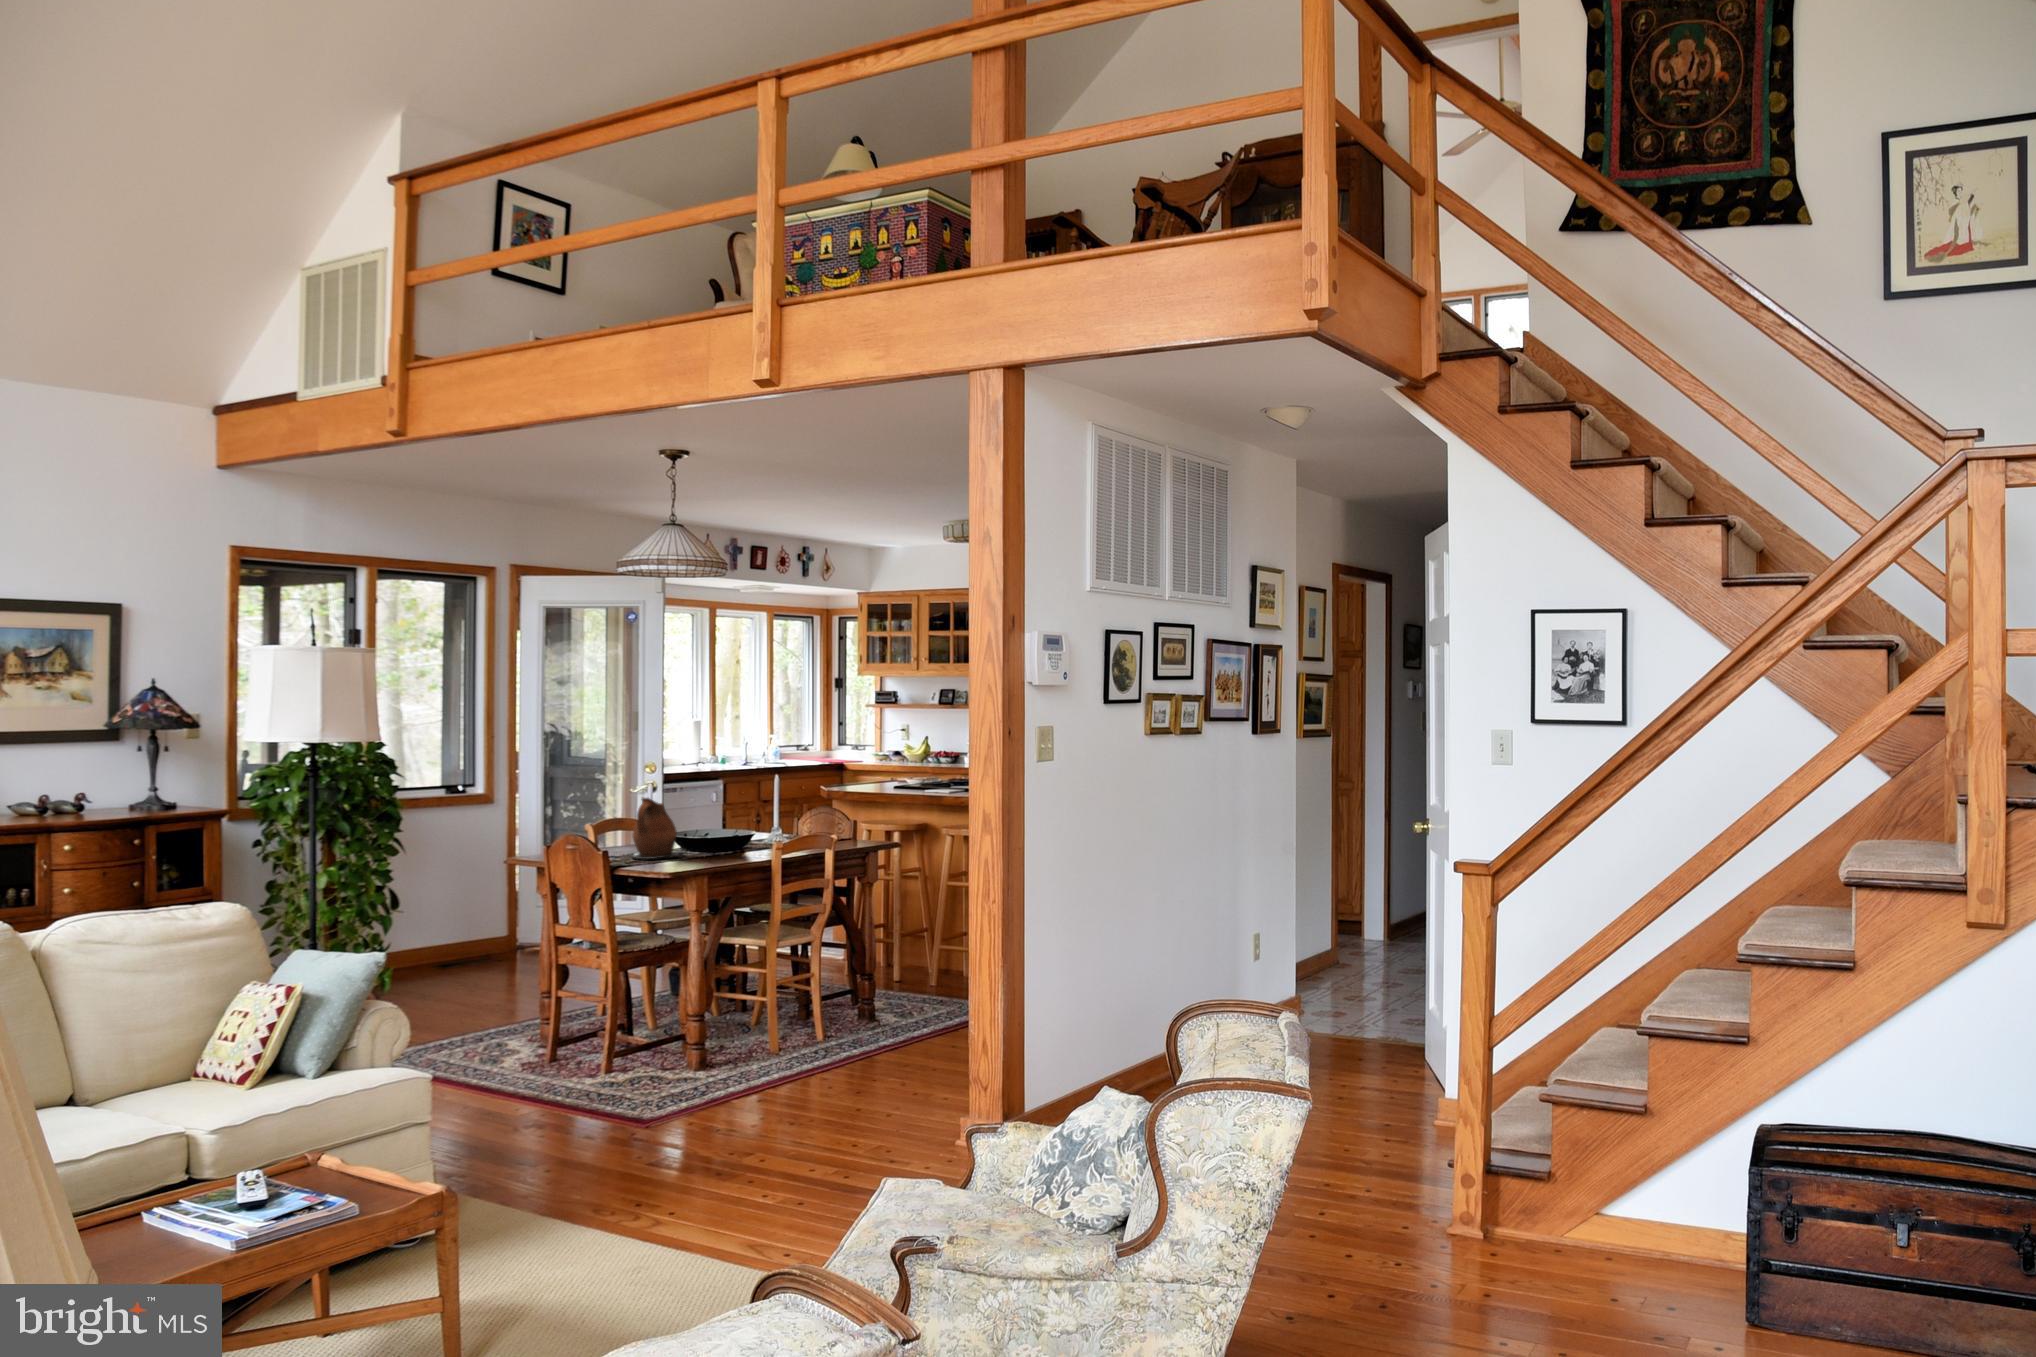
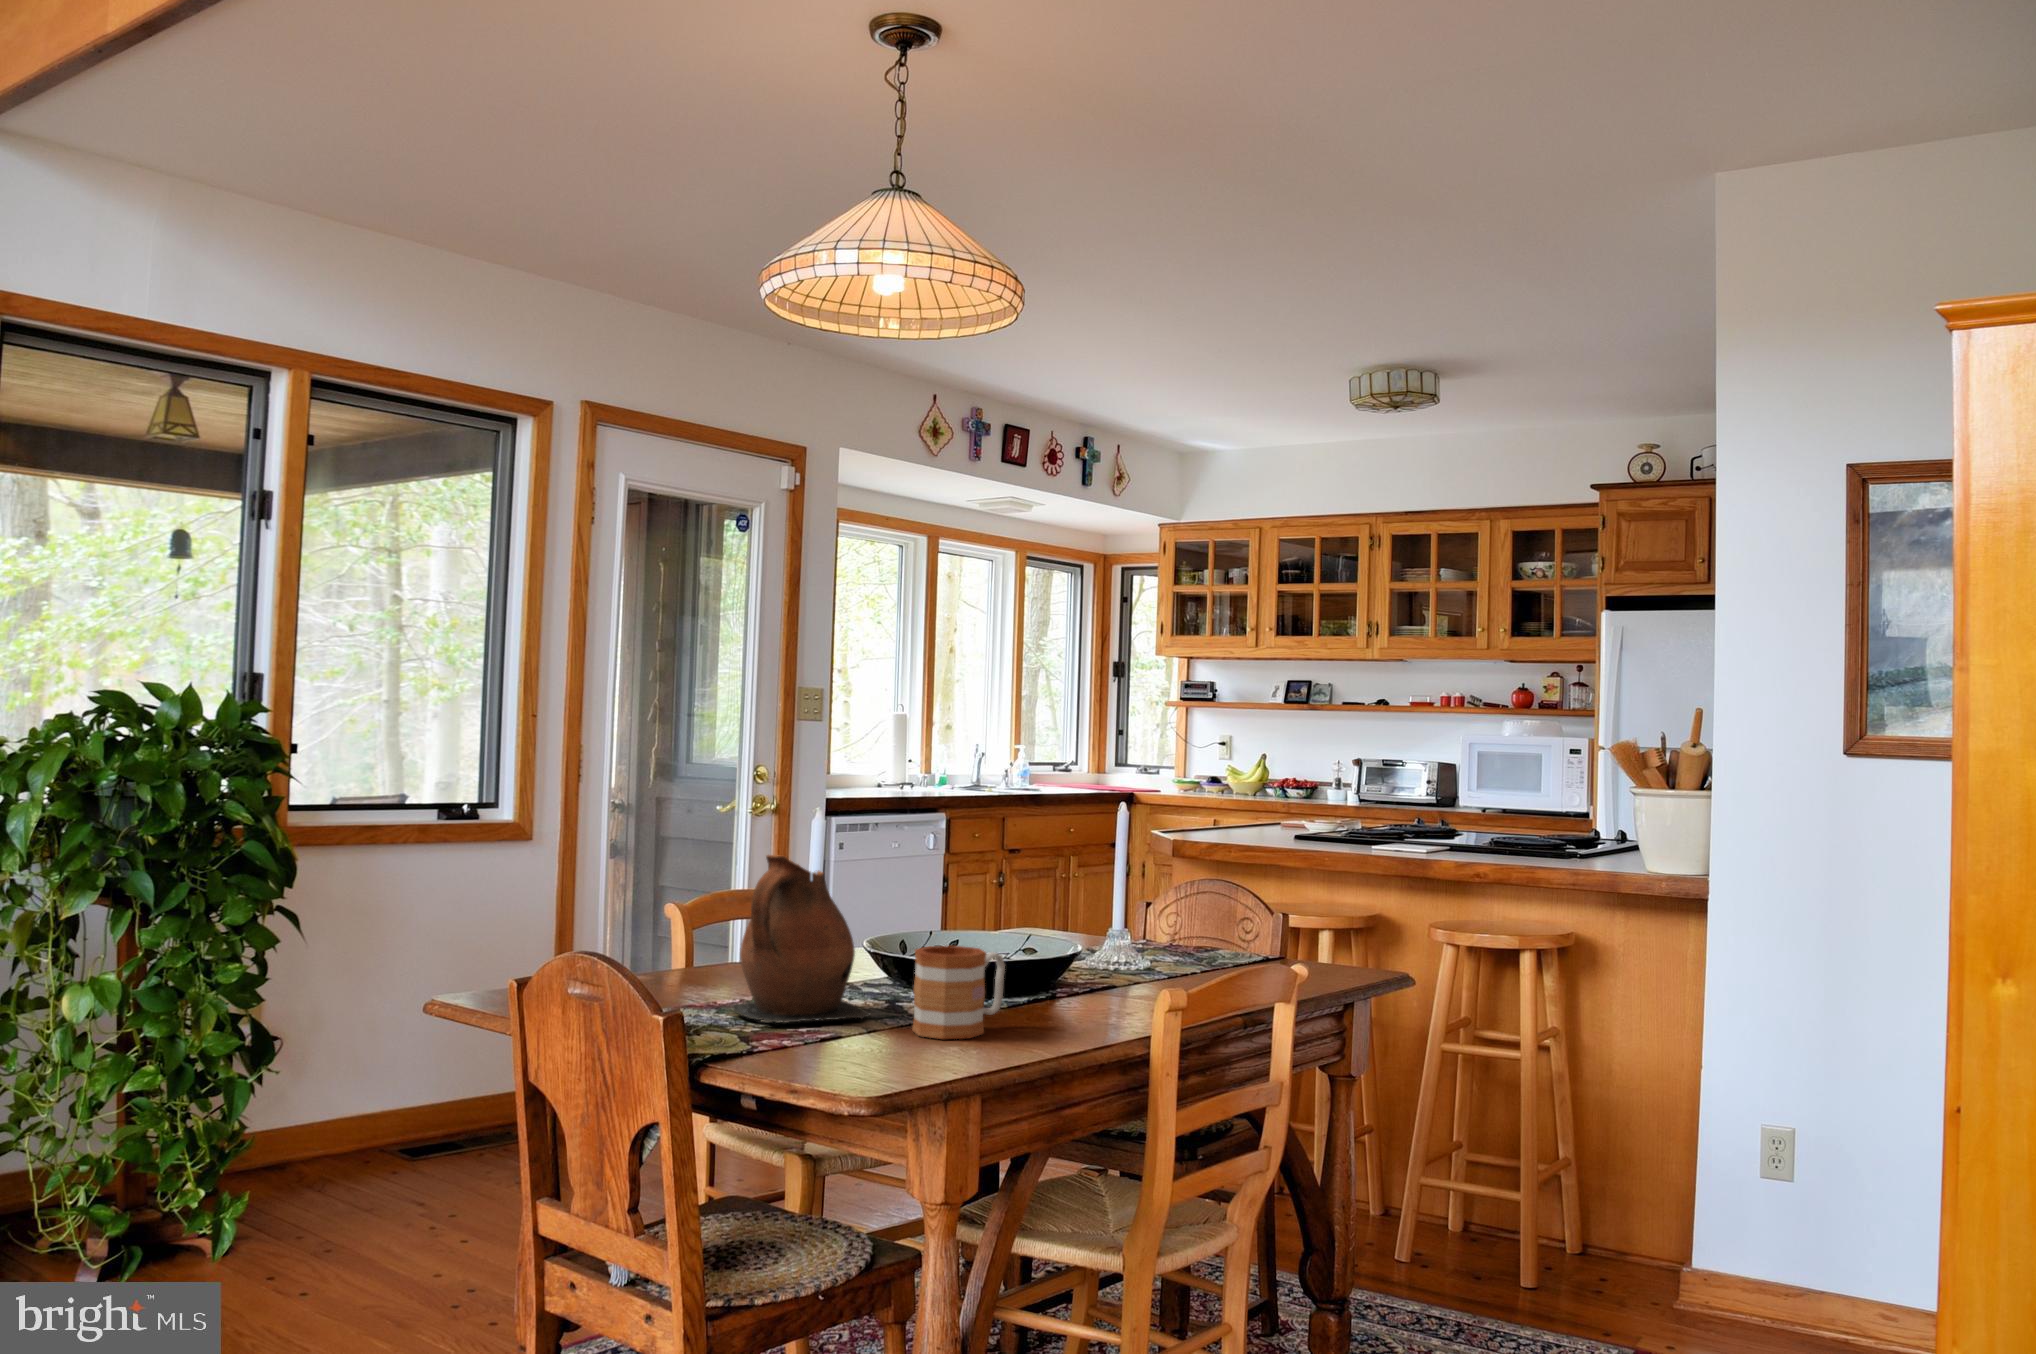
mug: none [700,828,735,860] -> present [912,946,1005,1039]

